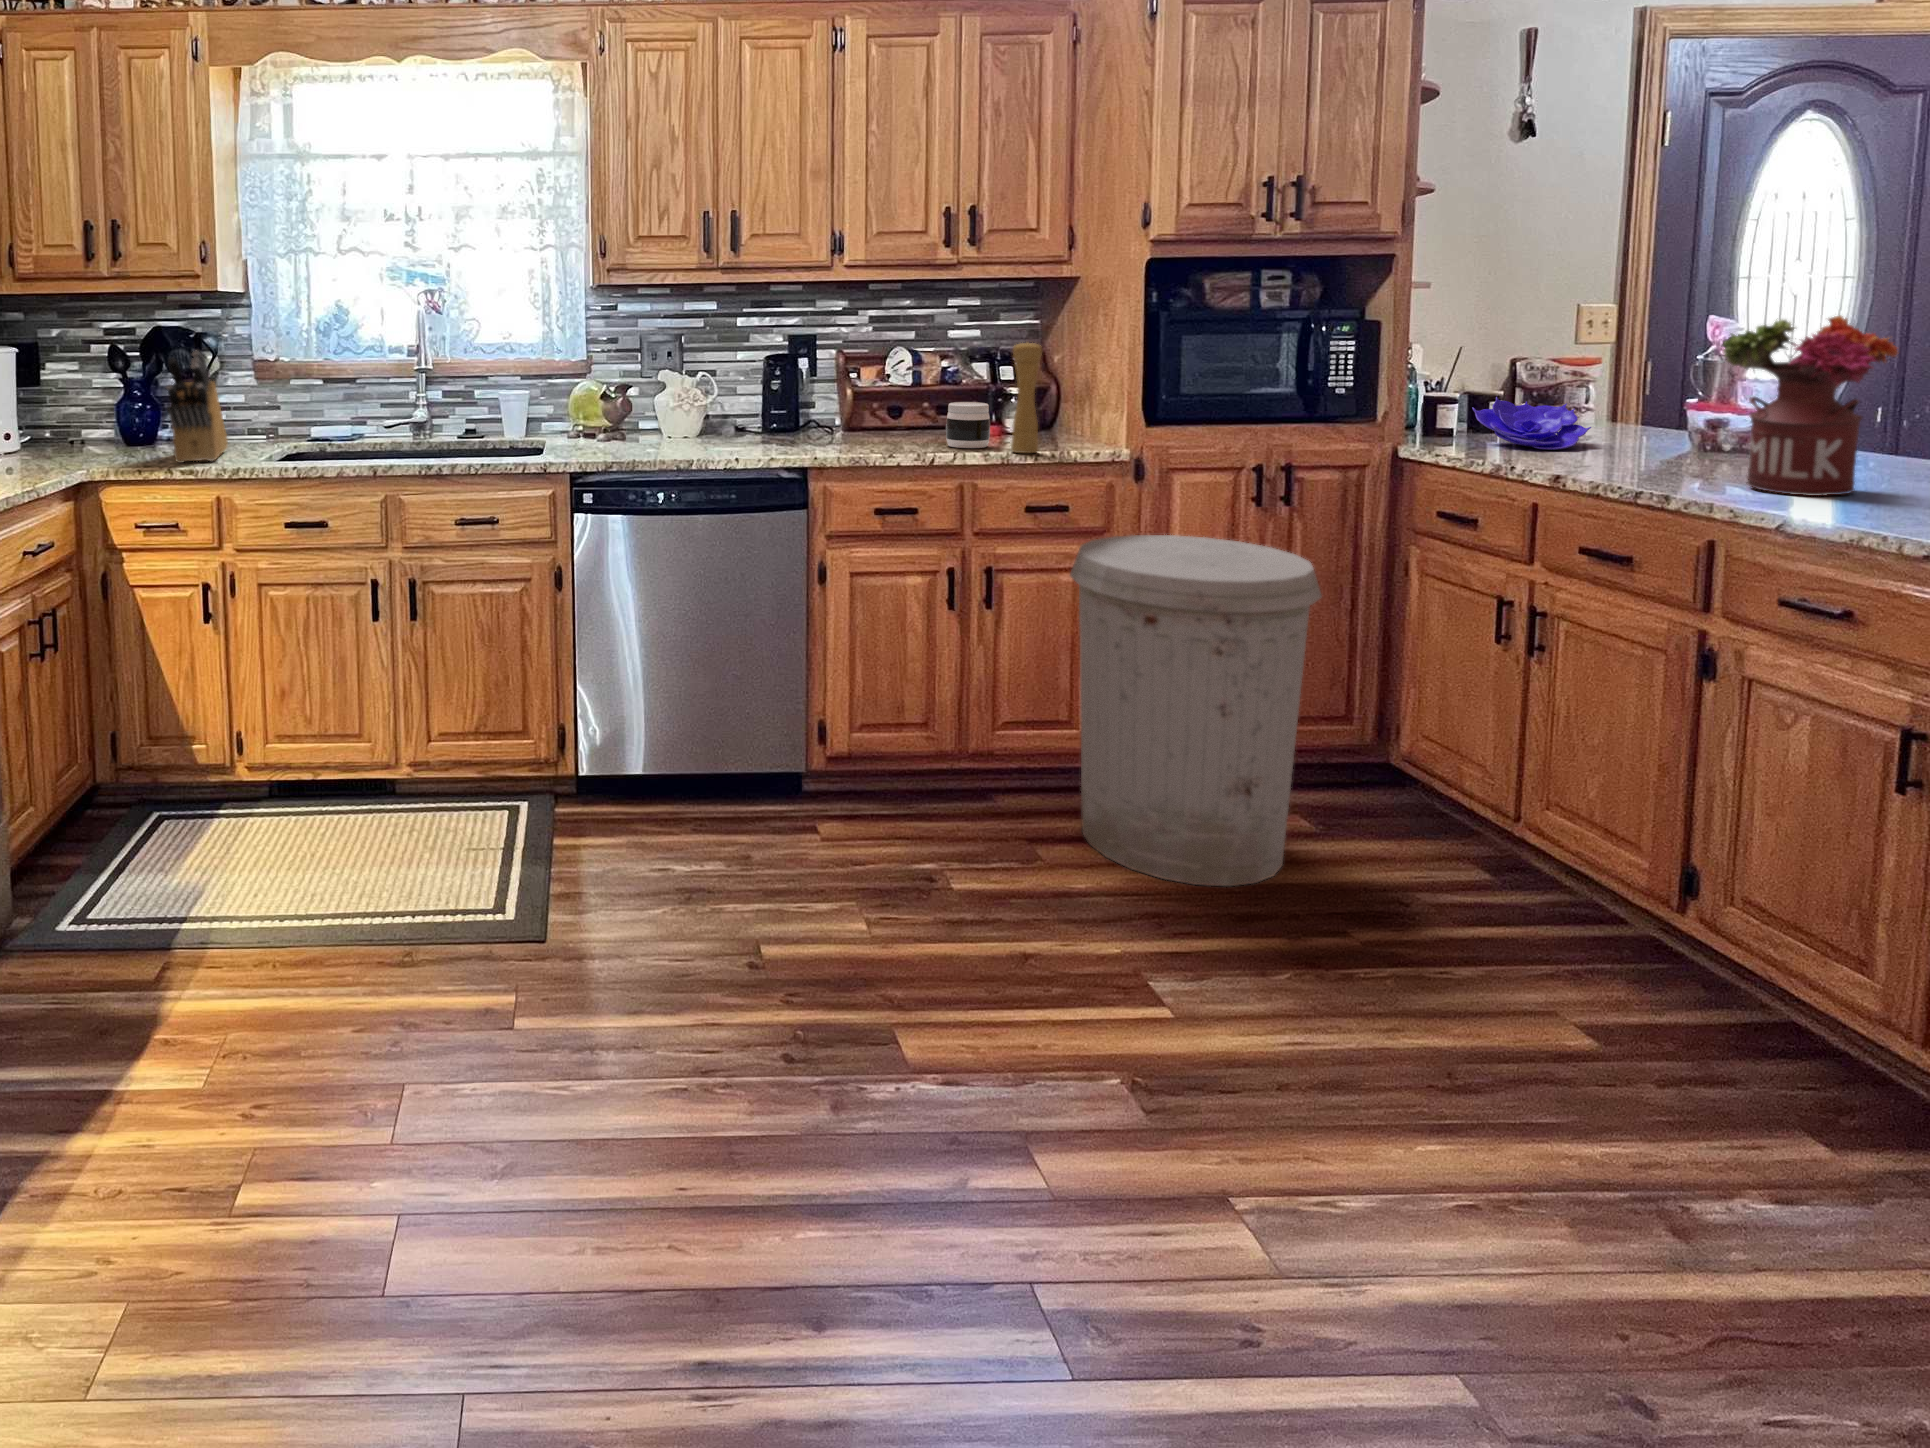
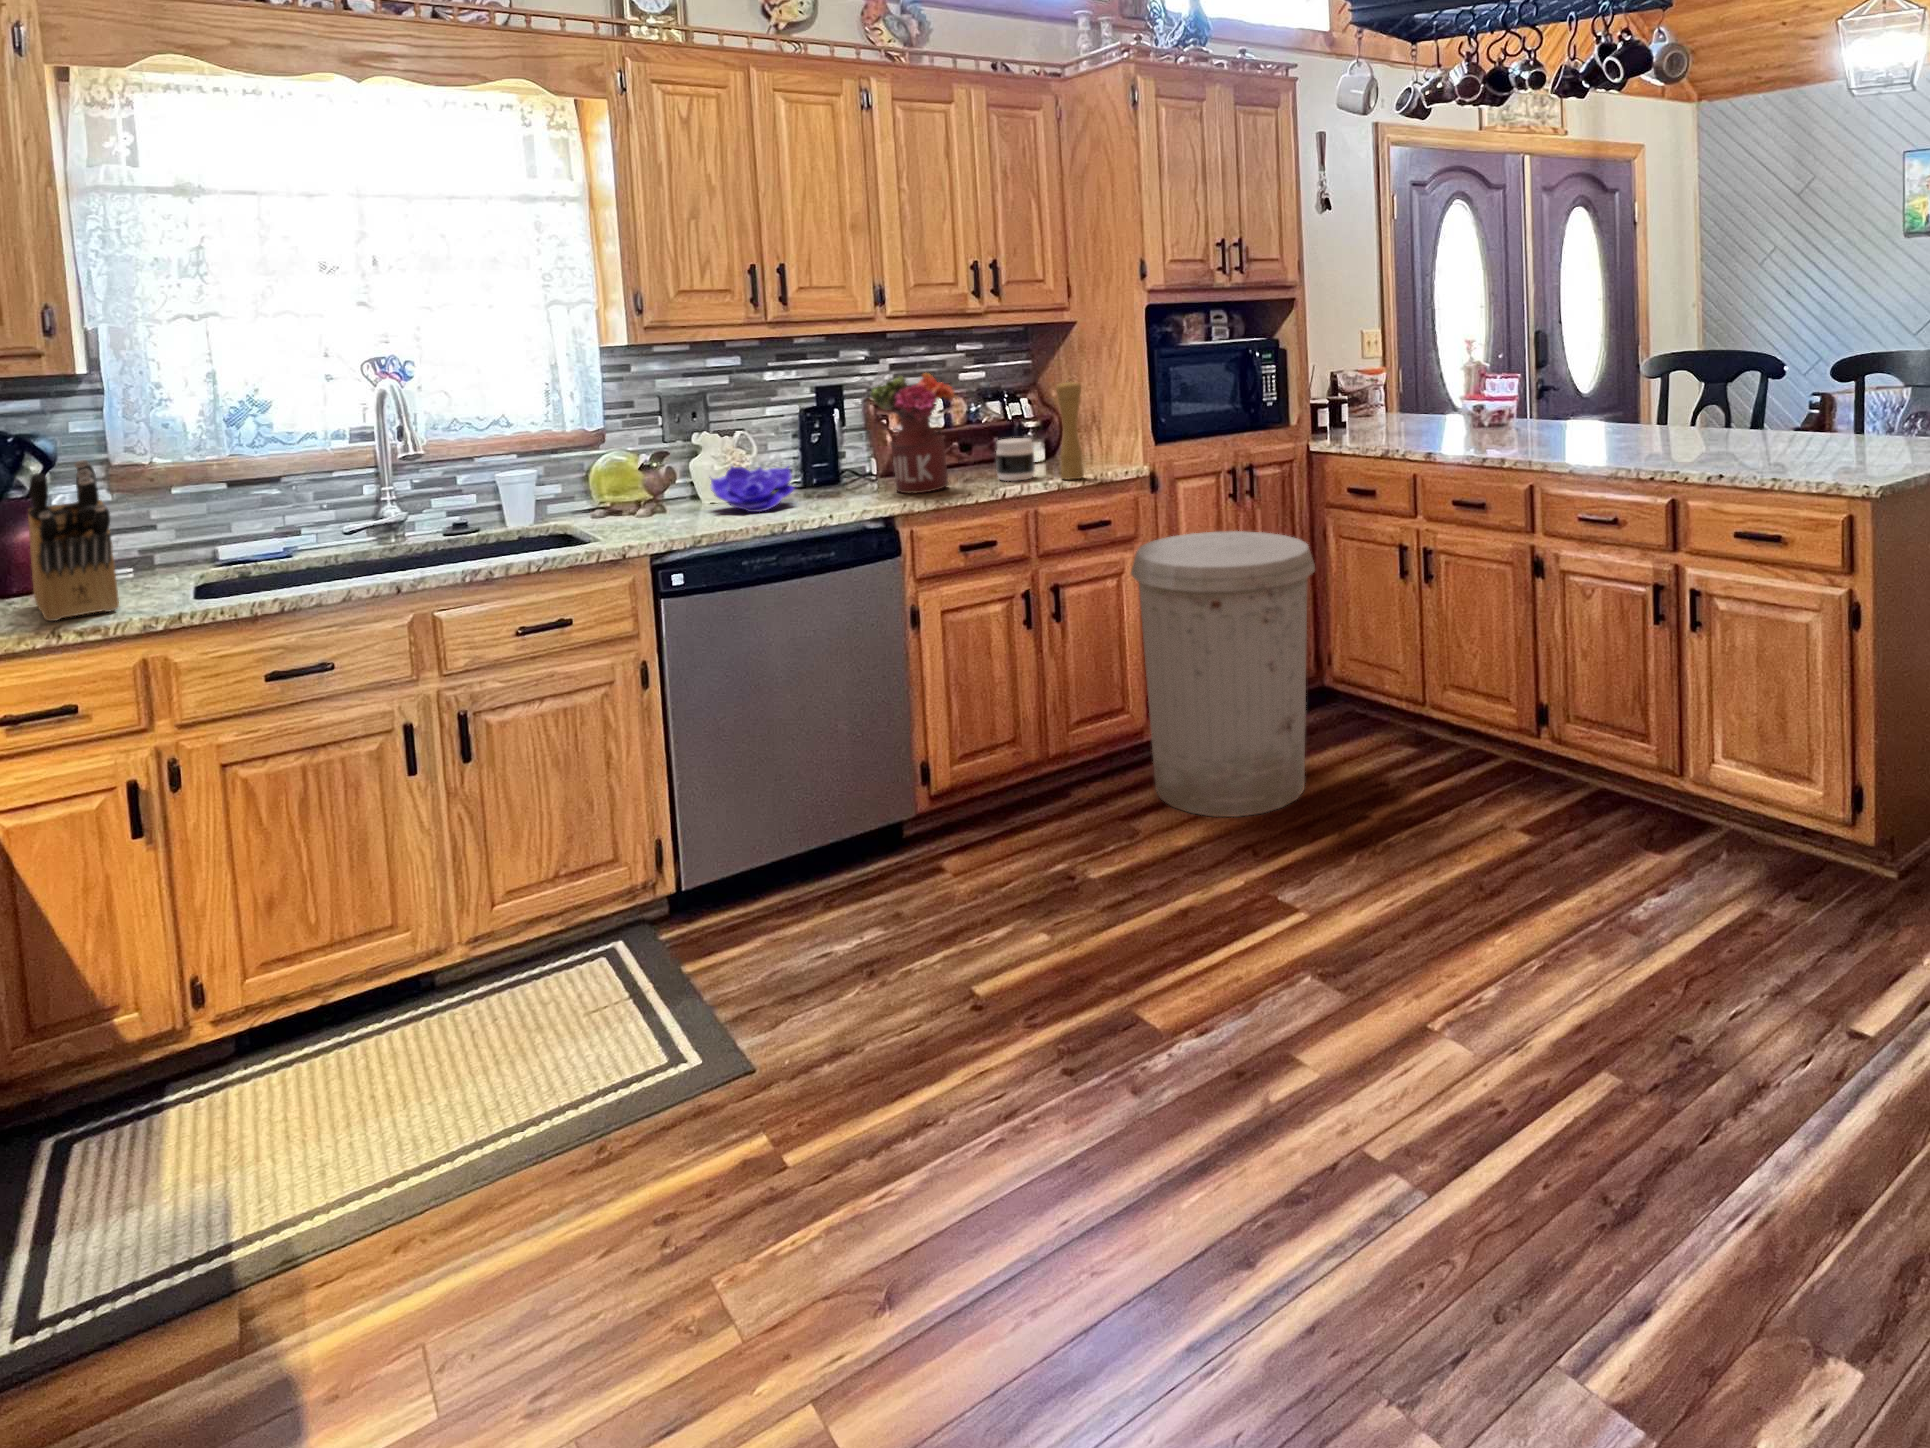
flower arrangement: present [1722,316,1898,496] -> present [871,373,956,493]
decorative bowl: present [1472,397,1591,450] -> present [711,466,794,512]

